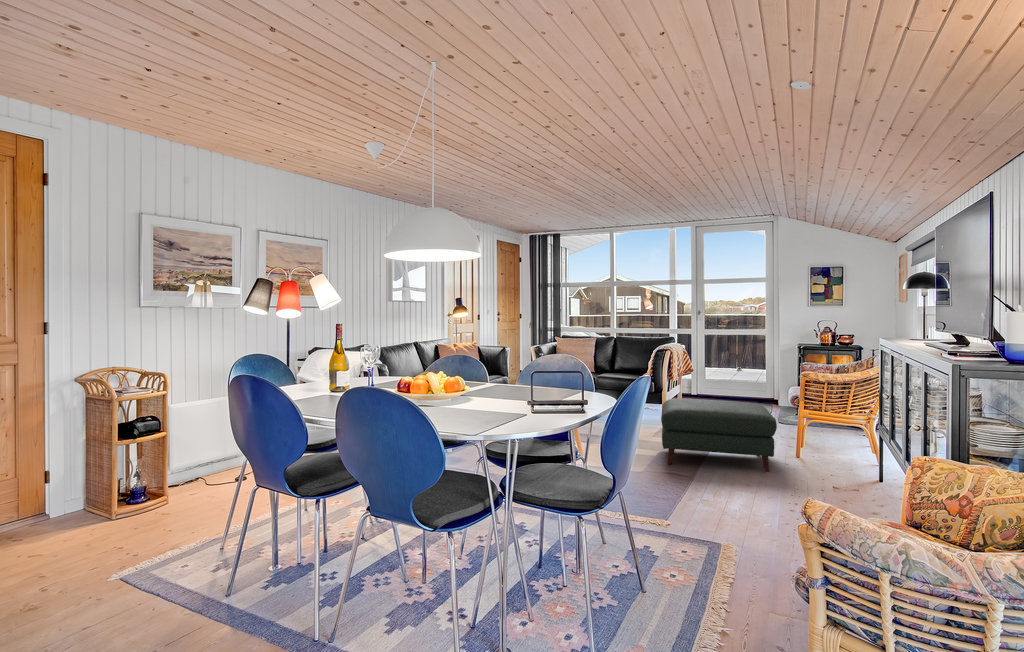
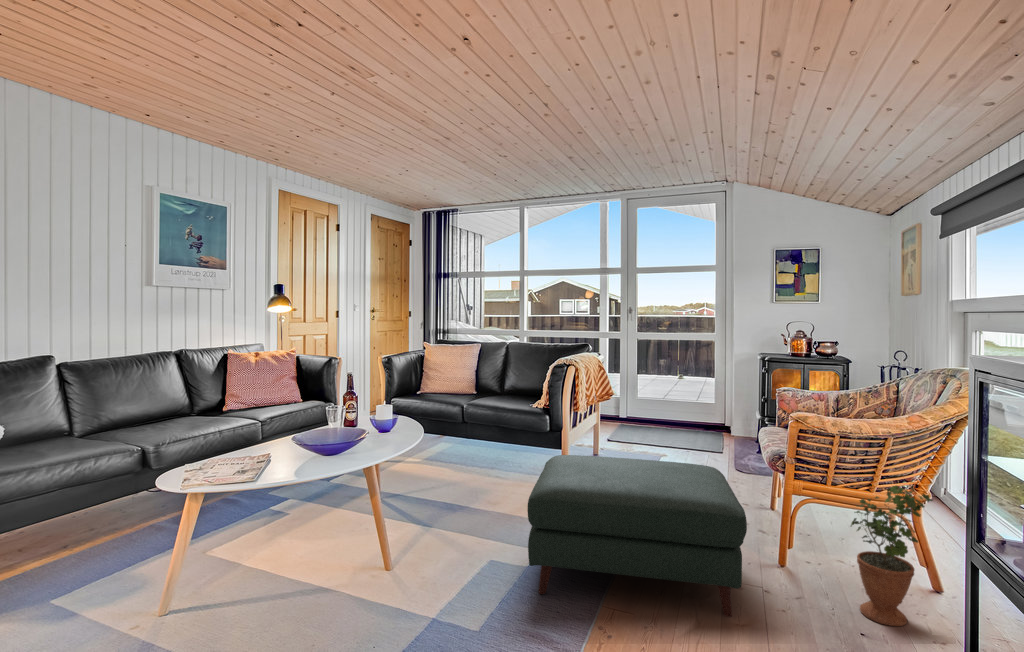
potted plant: none [833,404,873,476] -> present [851,486,933,626]

